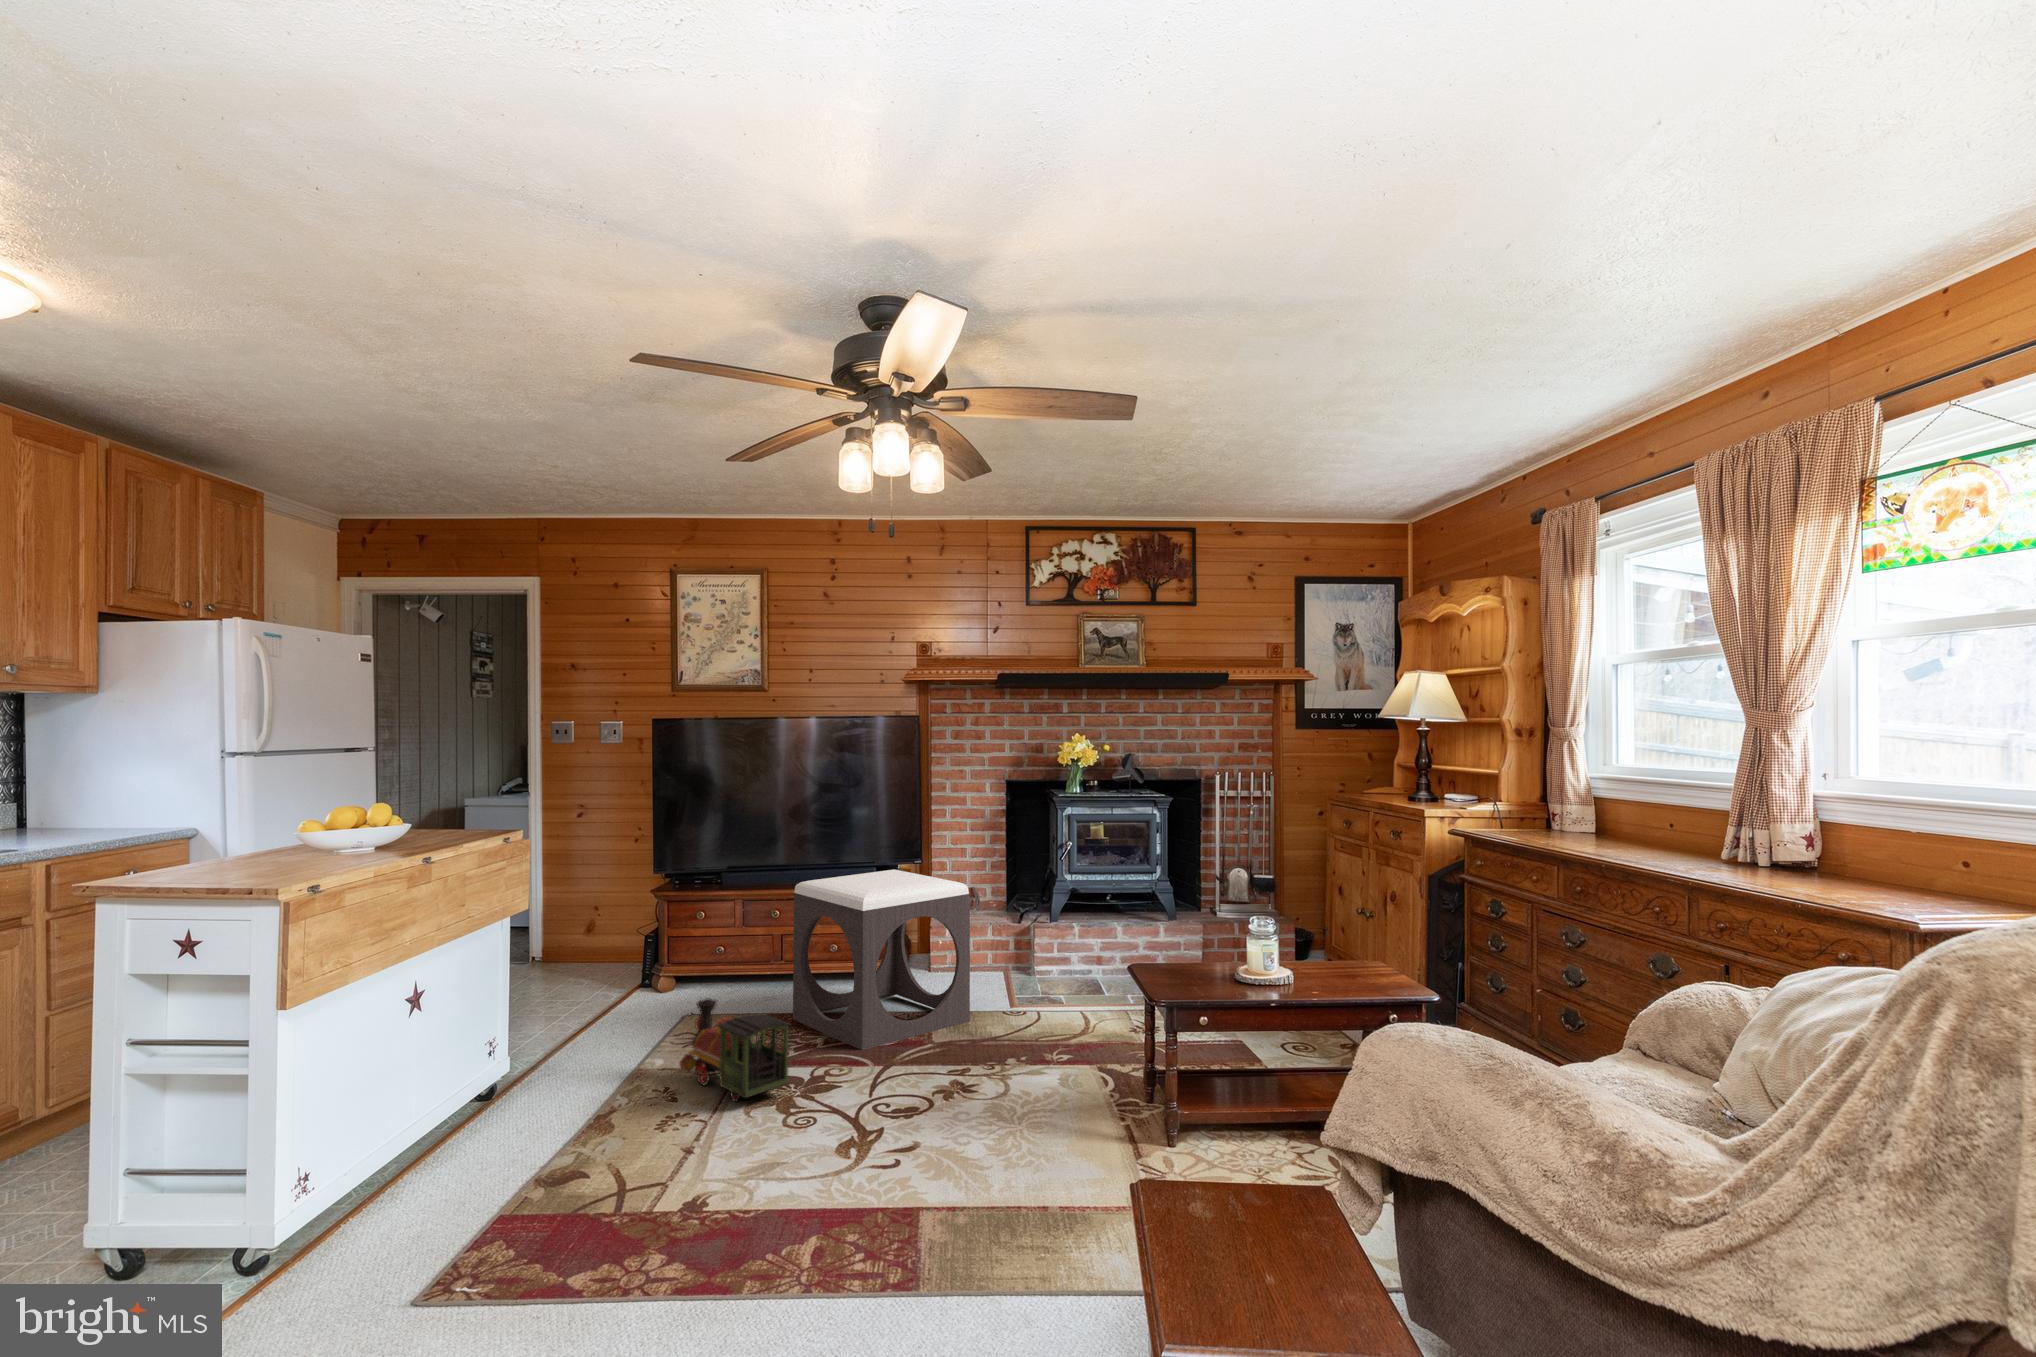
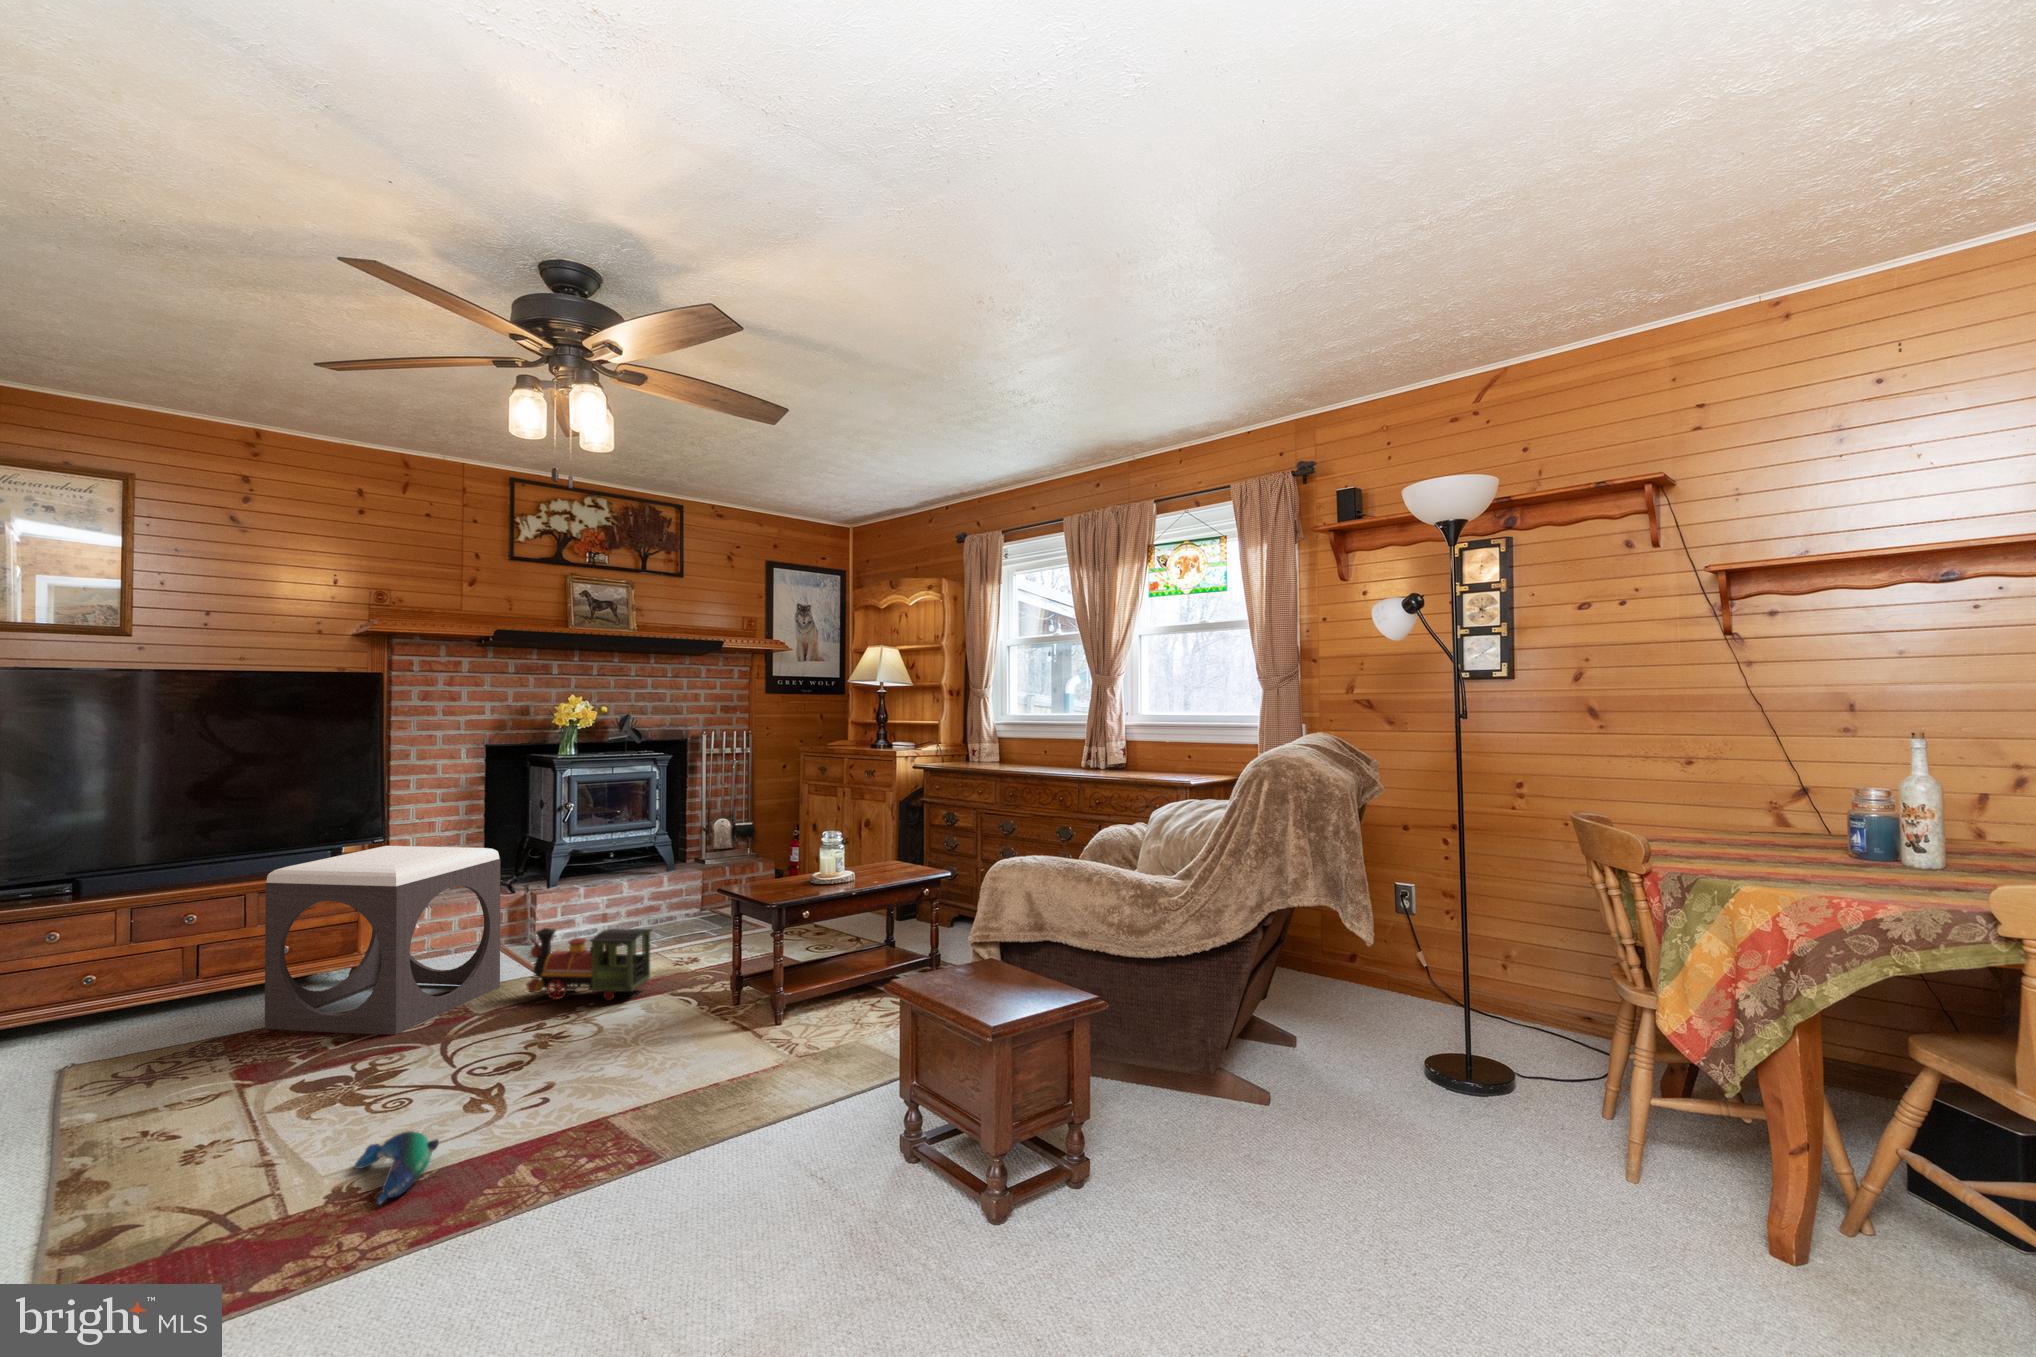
toy train: present [679,998,791,1101] -> present [527,928,652,1001]
plush toy: none [706,1157,774,1225] -> present [355,1131,439,1205]

